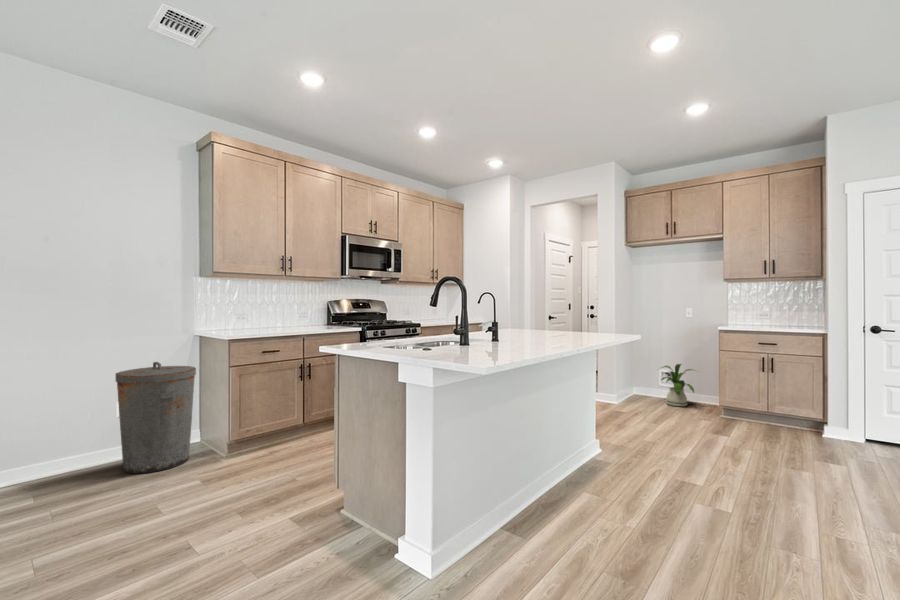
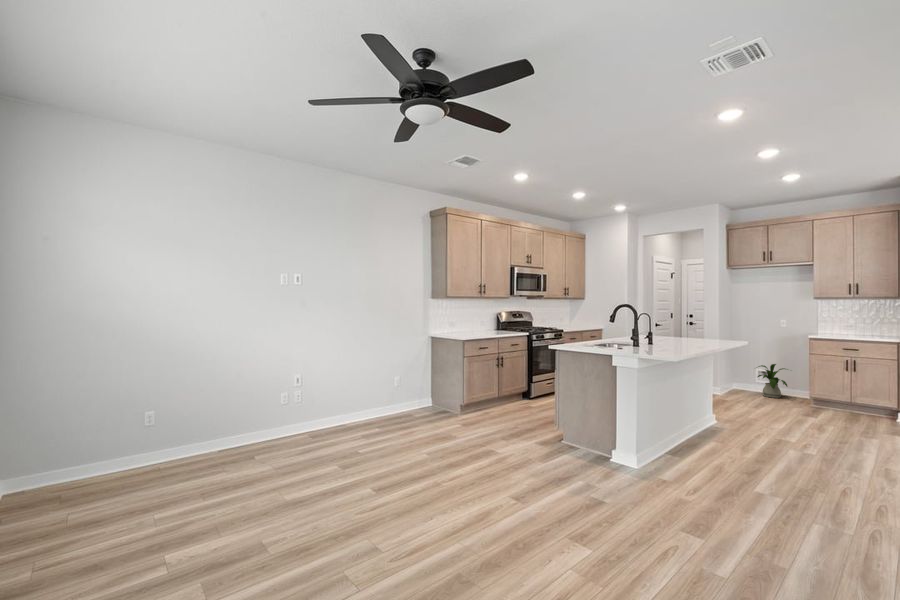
trash can: present [115,362,196,474] -> none [401,353,442,420]

